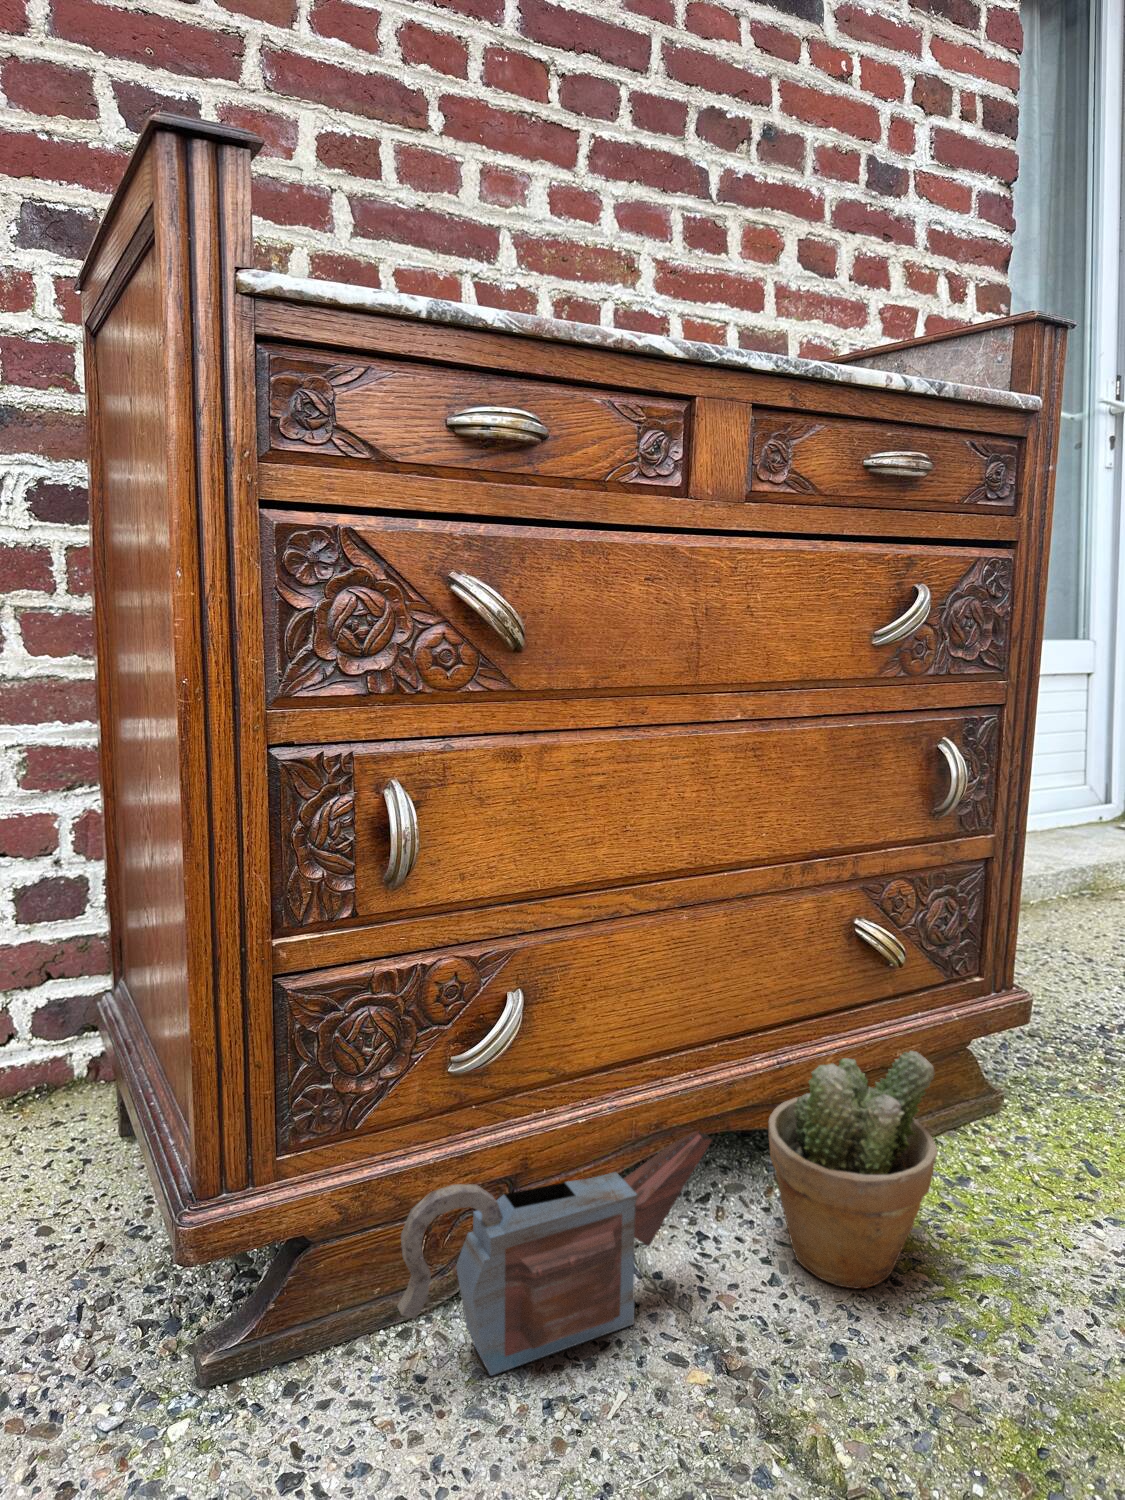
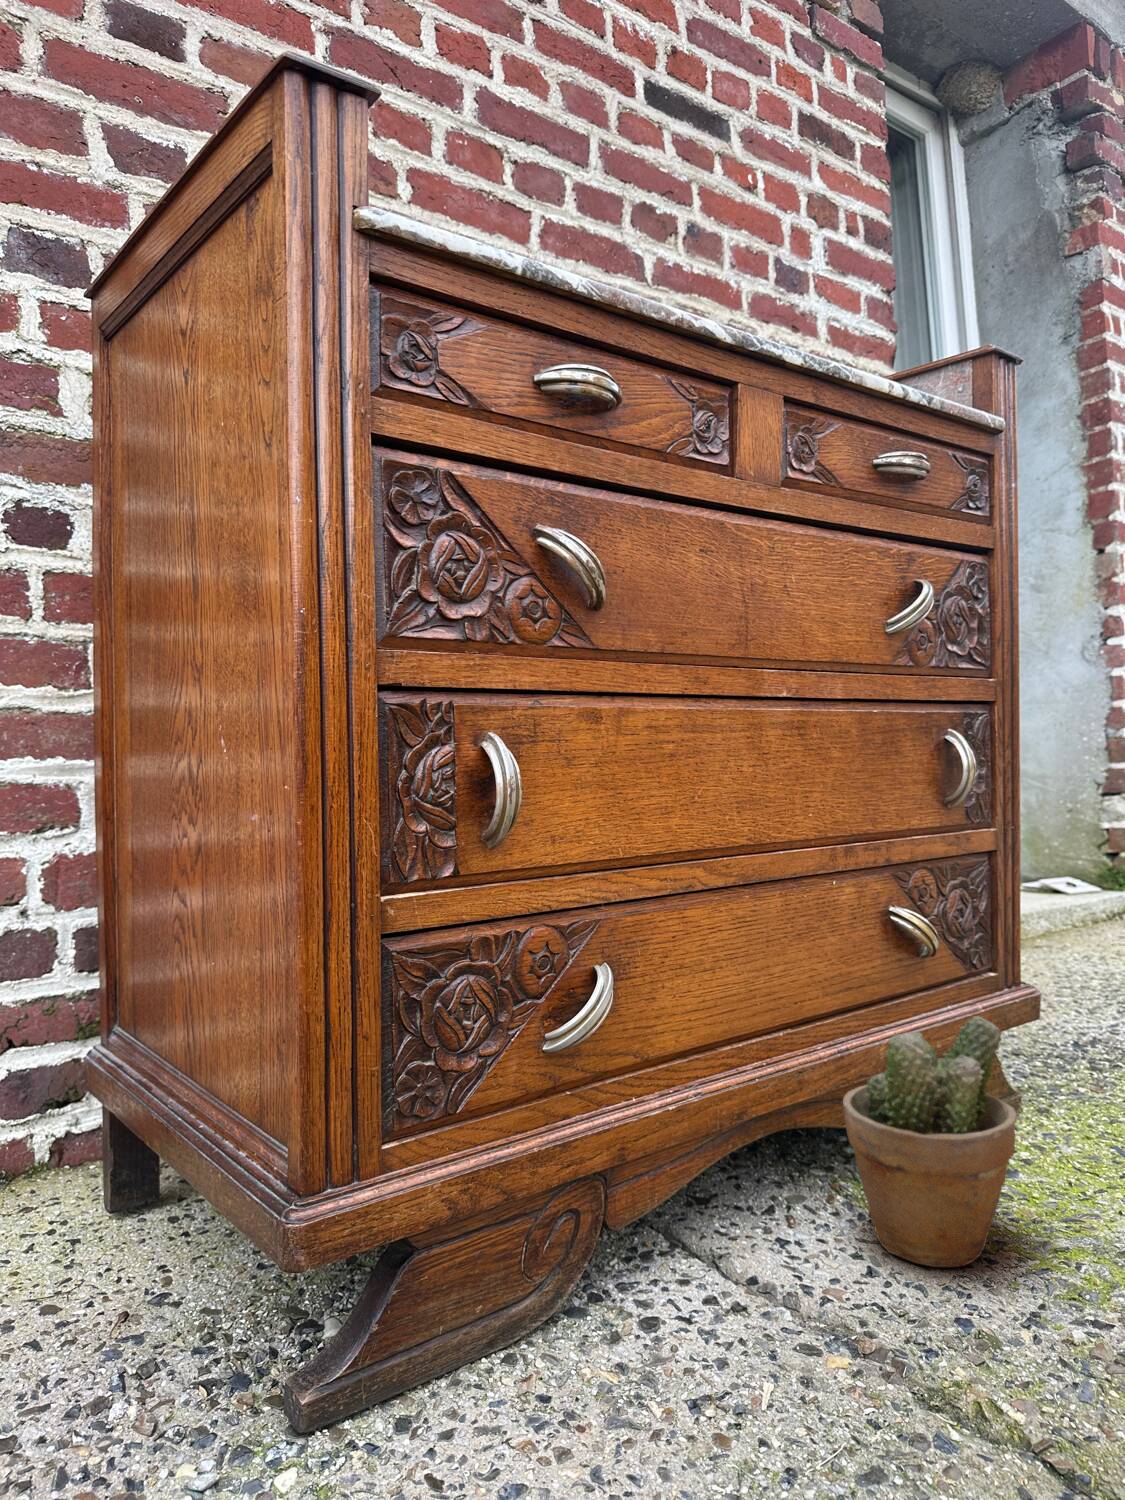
watering can: present [397,1130,712,1376] -> none [520,1106,805,1384]

